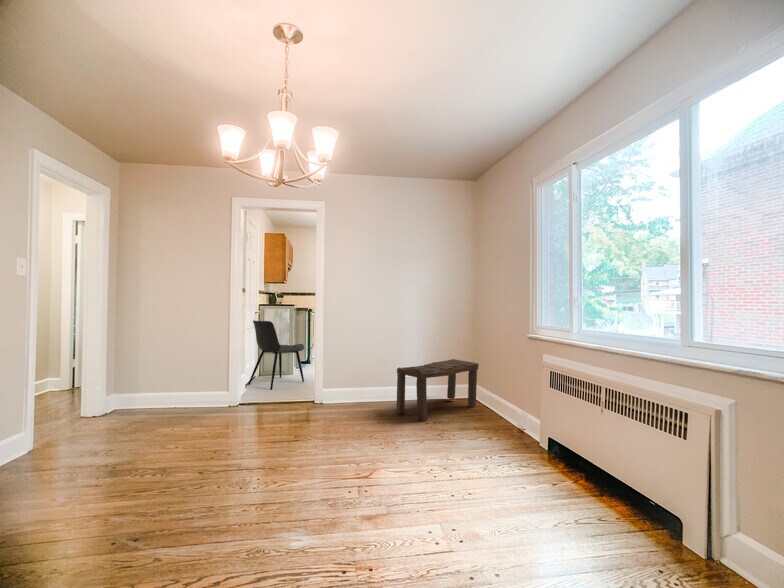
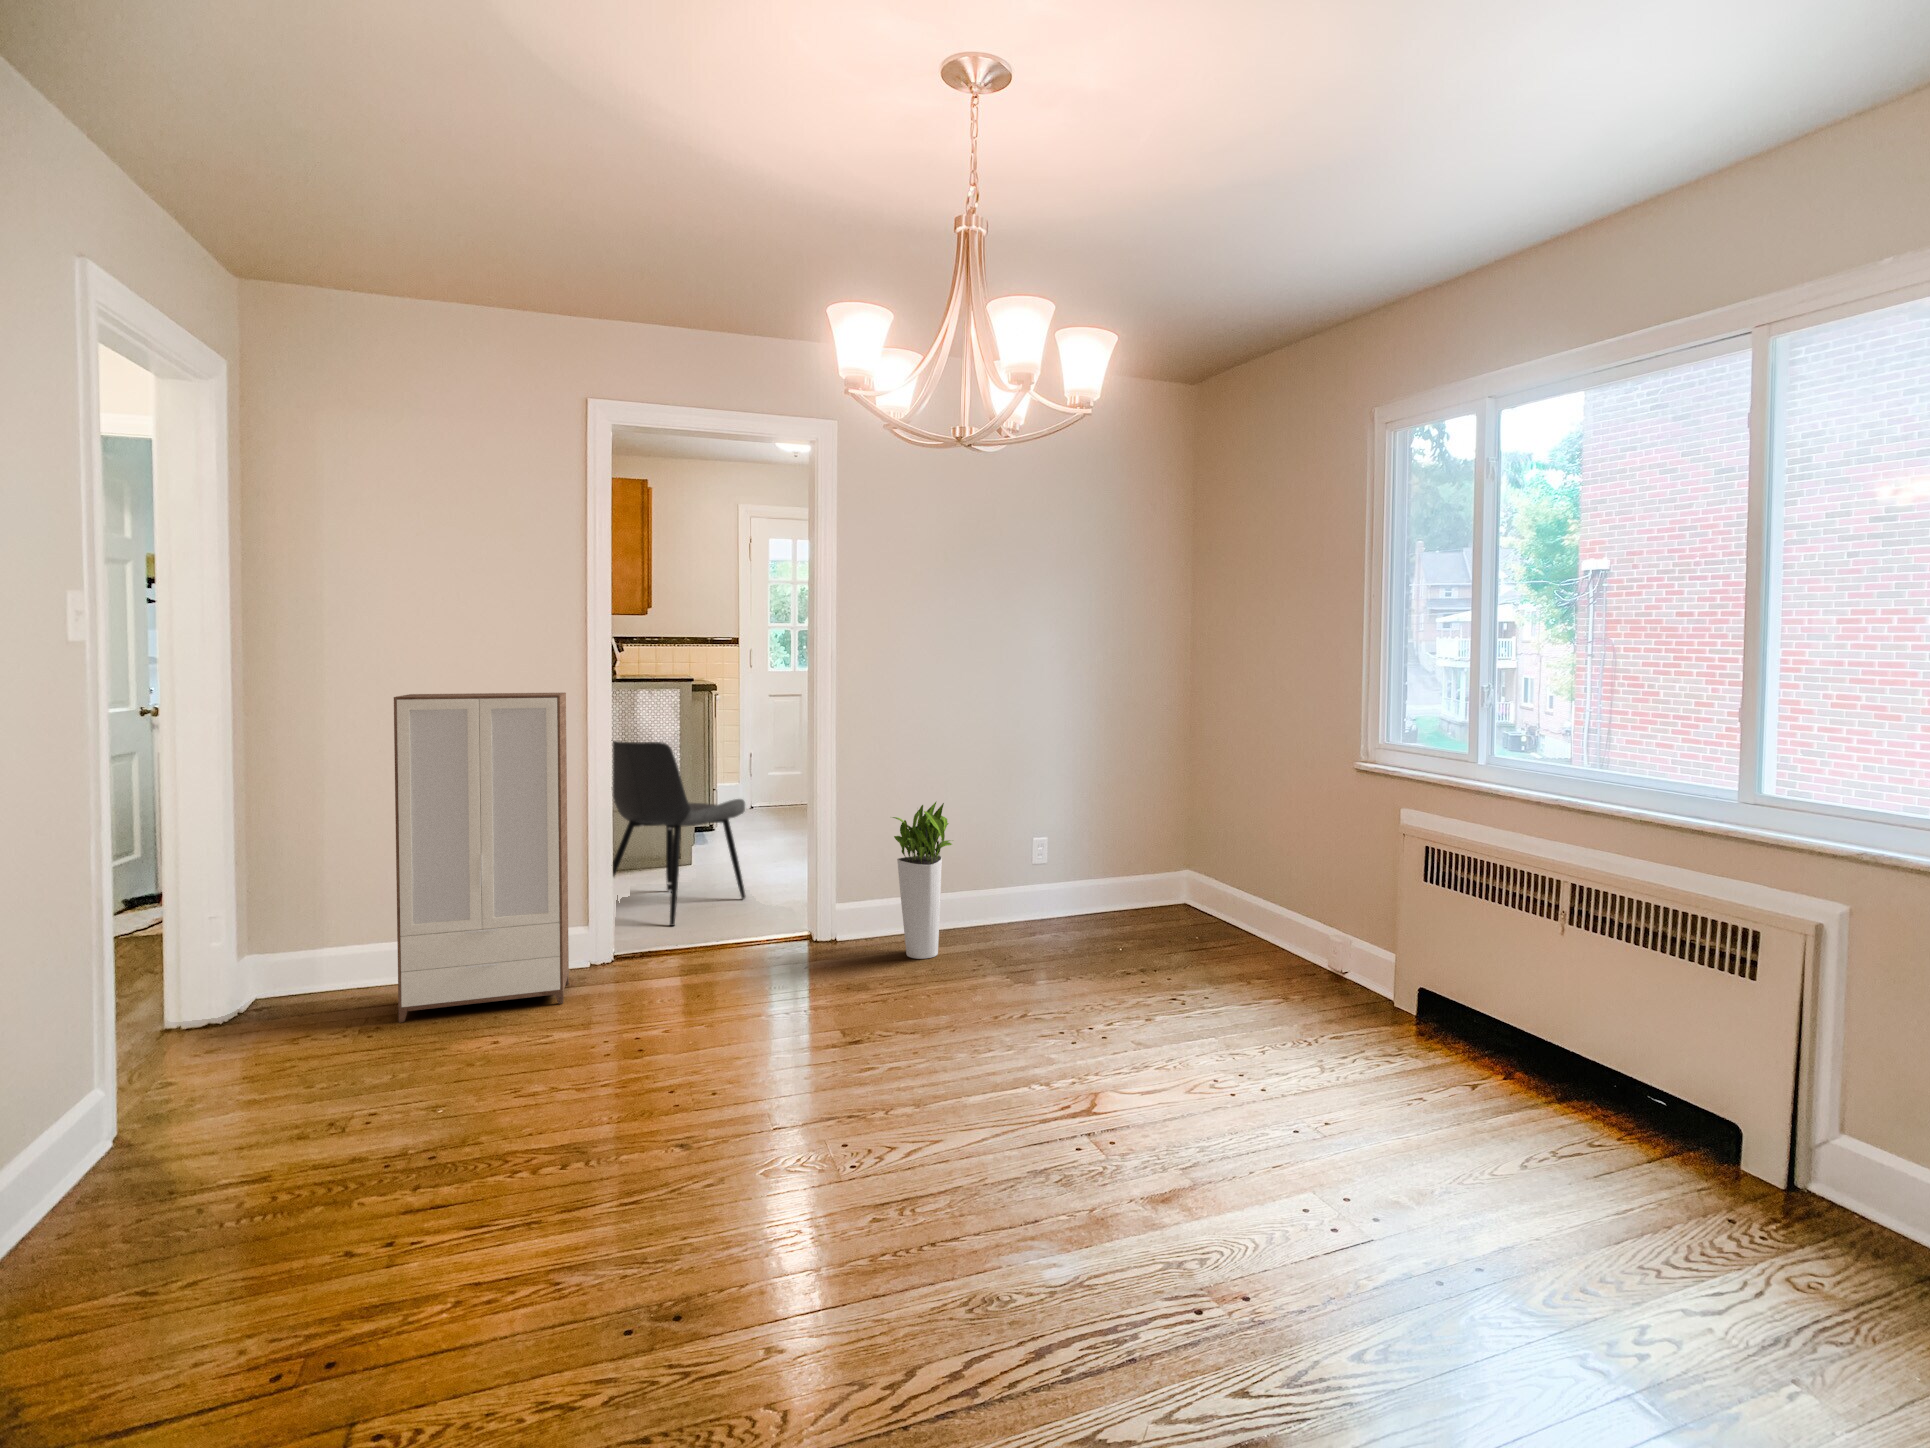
cabinet: none [156,299,221,415] -> present [394,693,569,1023]
planter: none [337,345,365,408] -> present [893,802,952,959]
bench: present [396,359,479,421] -> none [1044,825,1220,979]

